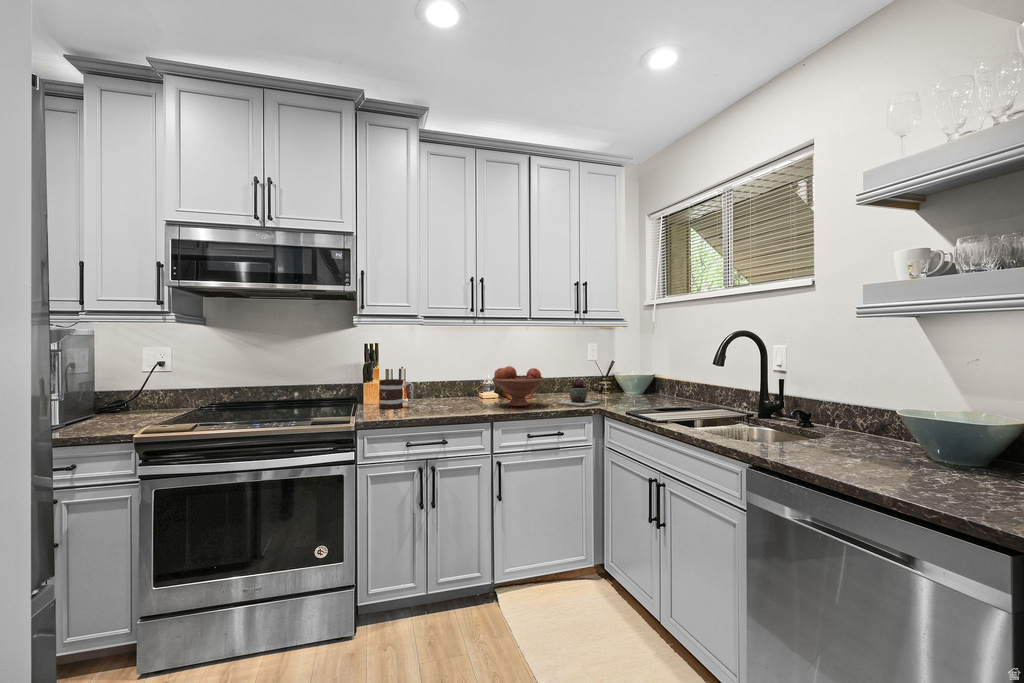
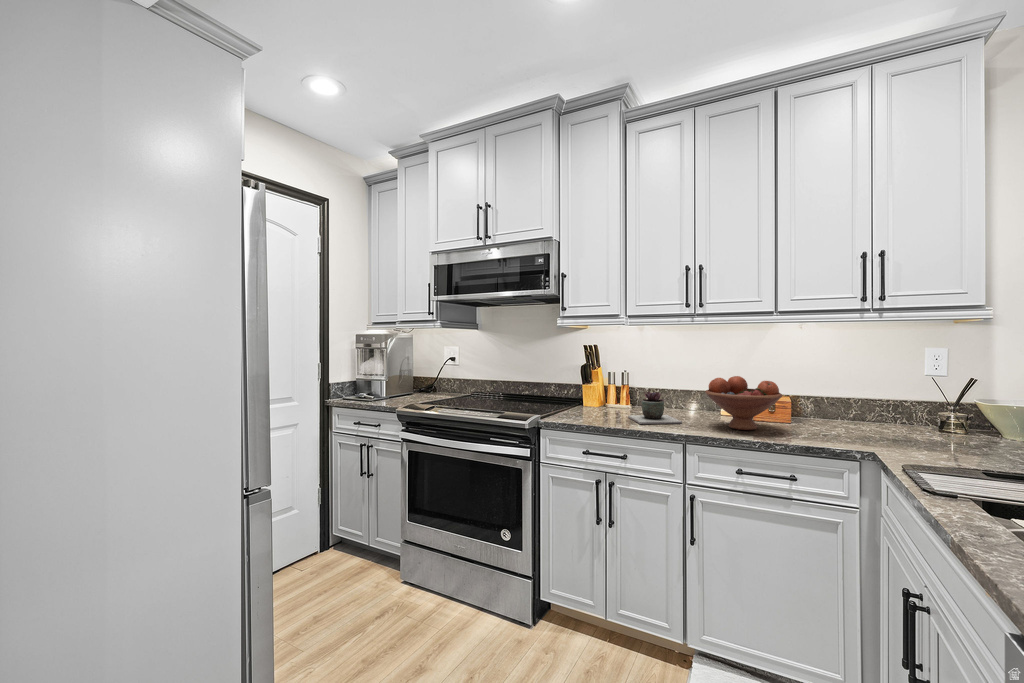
mug: present [379,379,414,409] -> none [585,382,618,413]
succulent plant: present [558,380,600,407] -> present [628,391,682,424]

